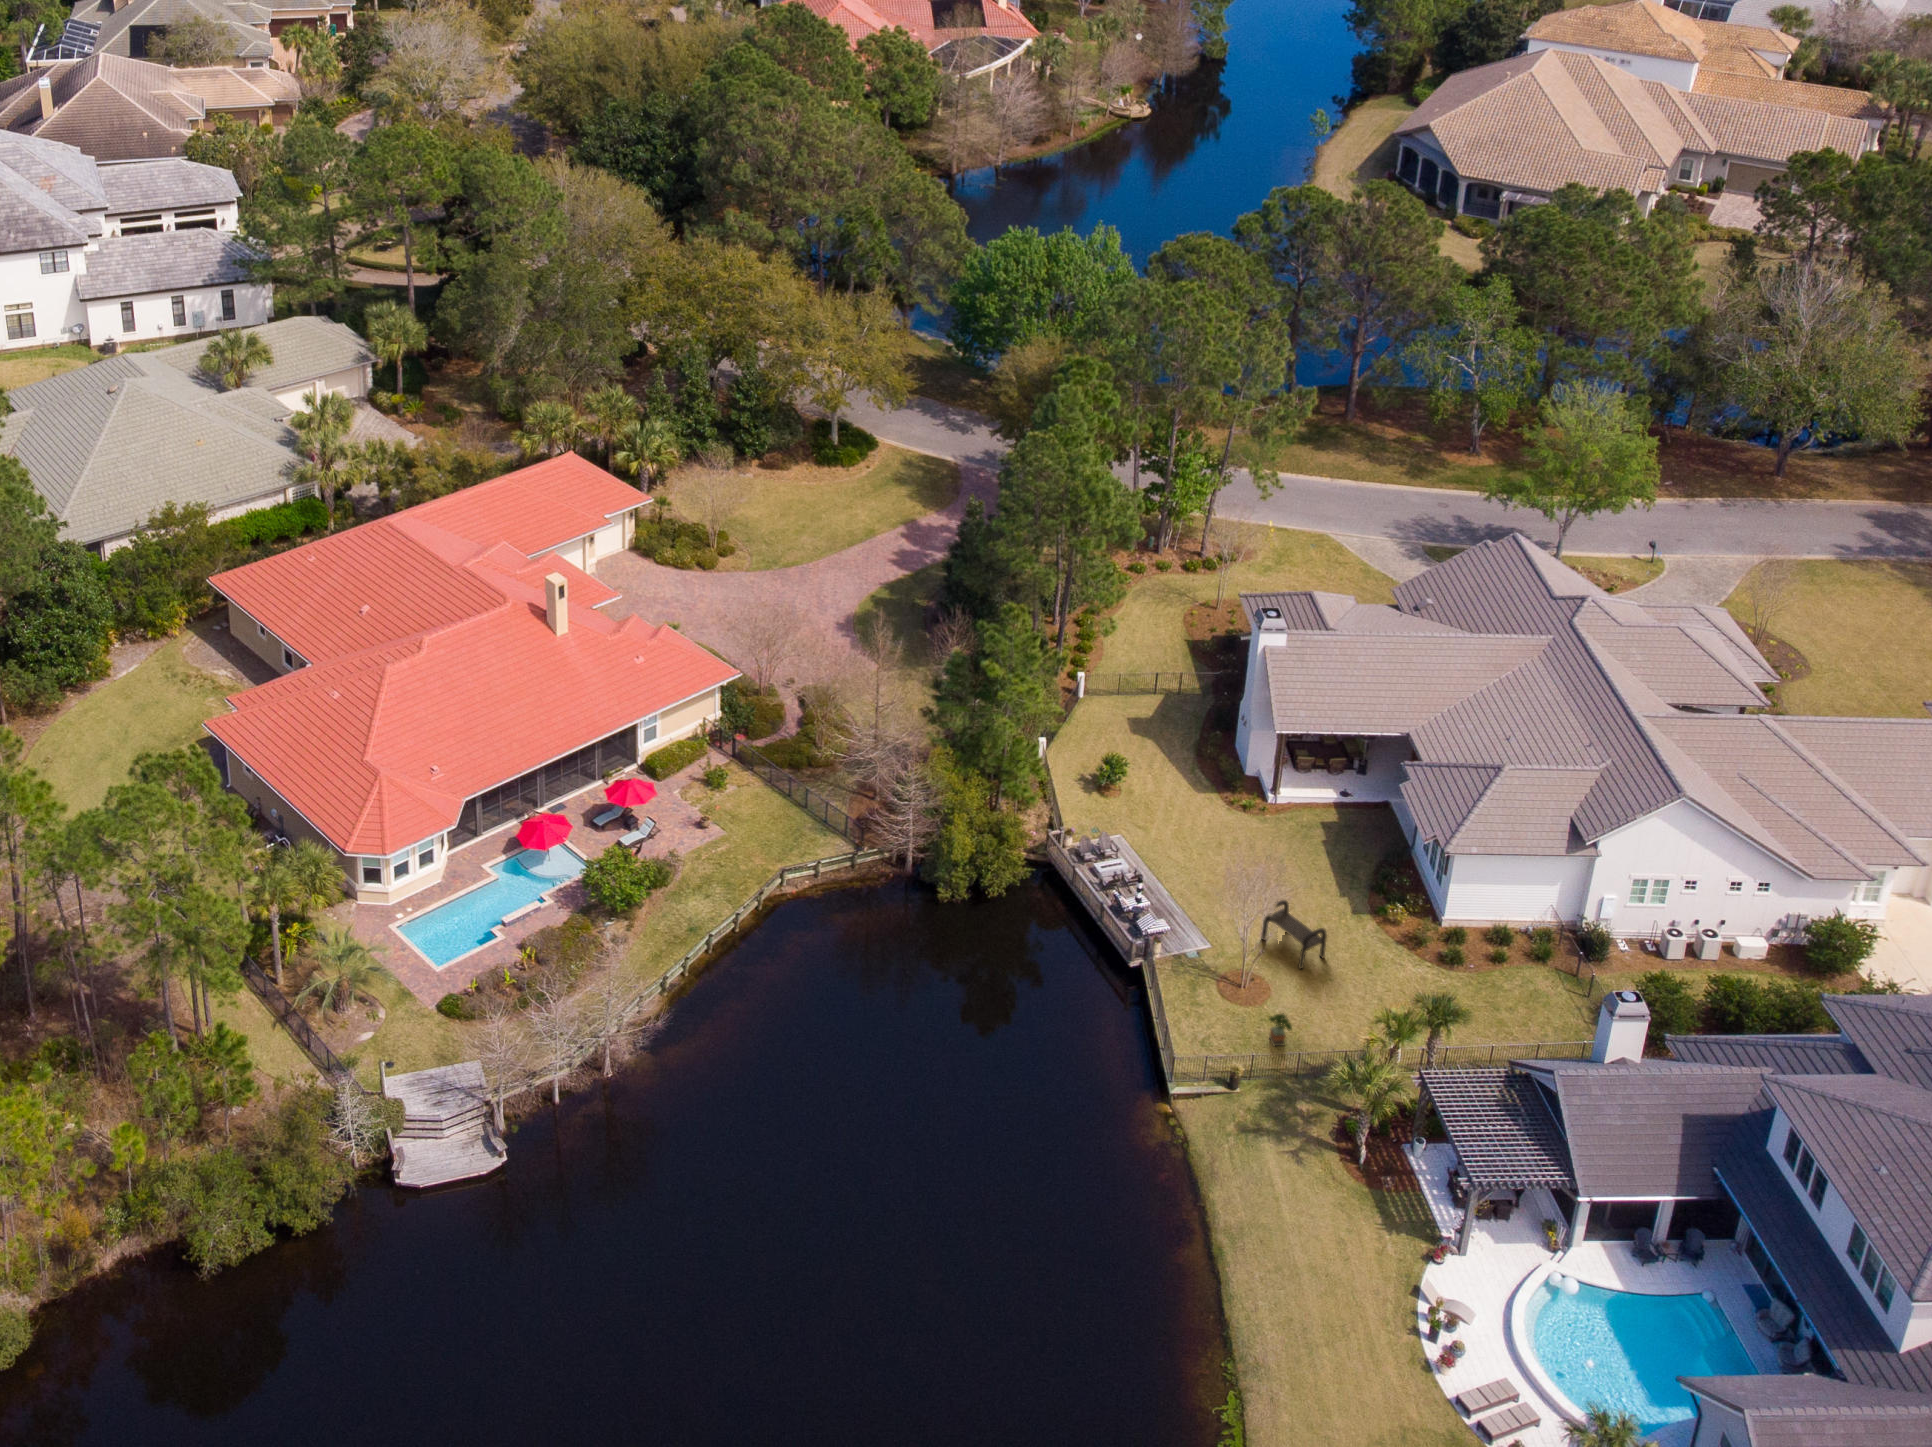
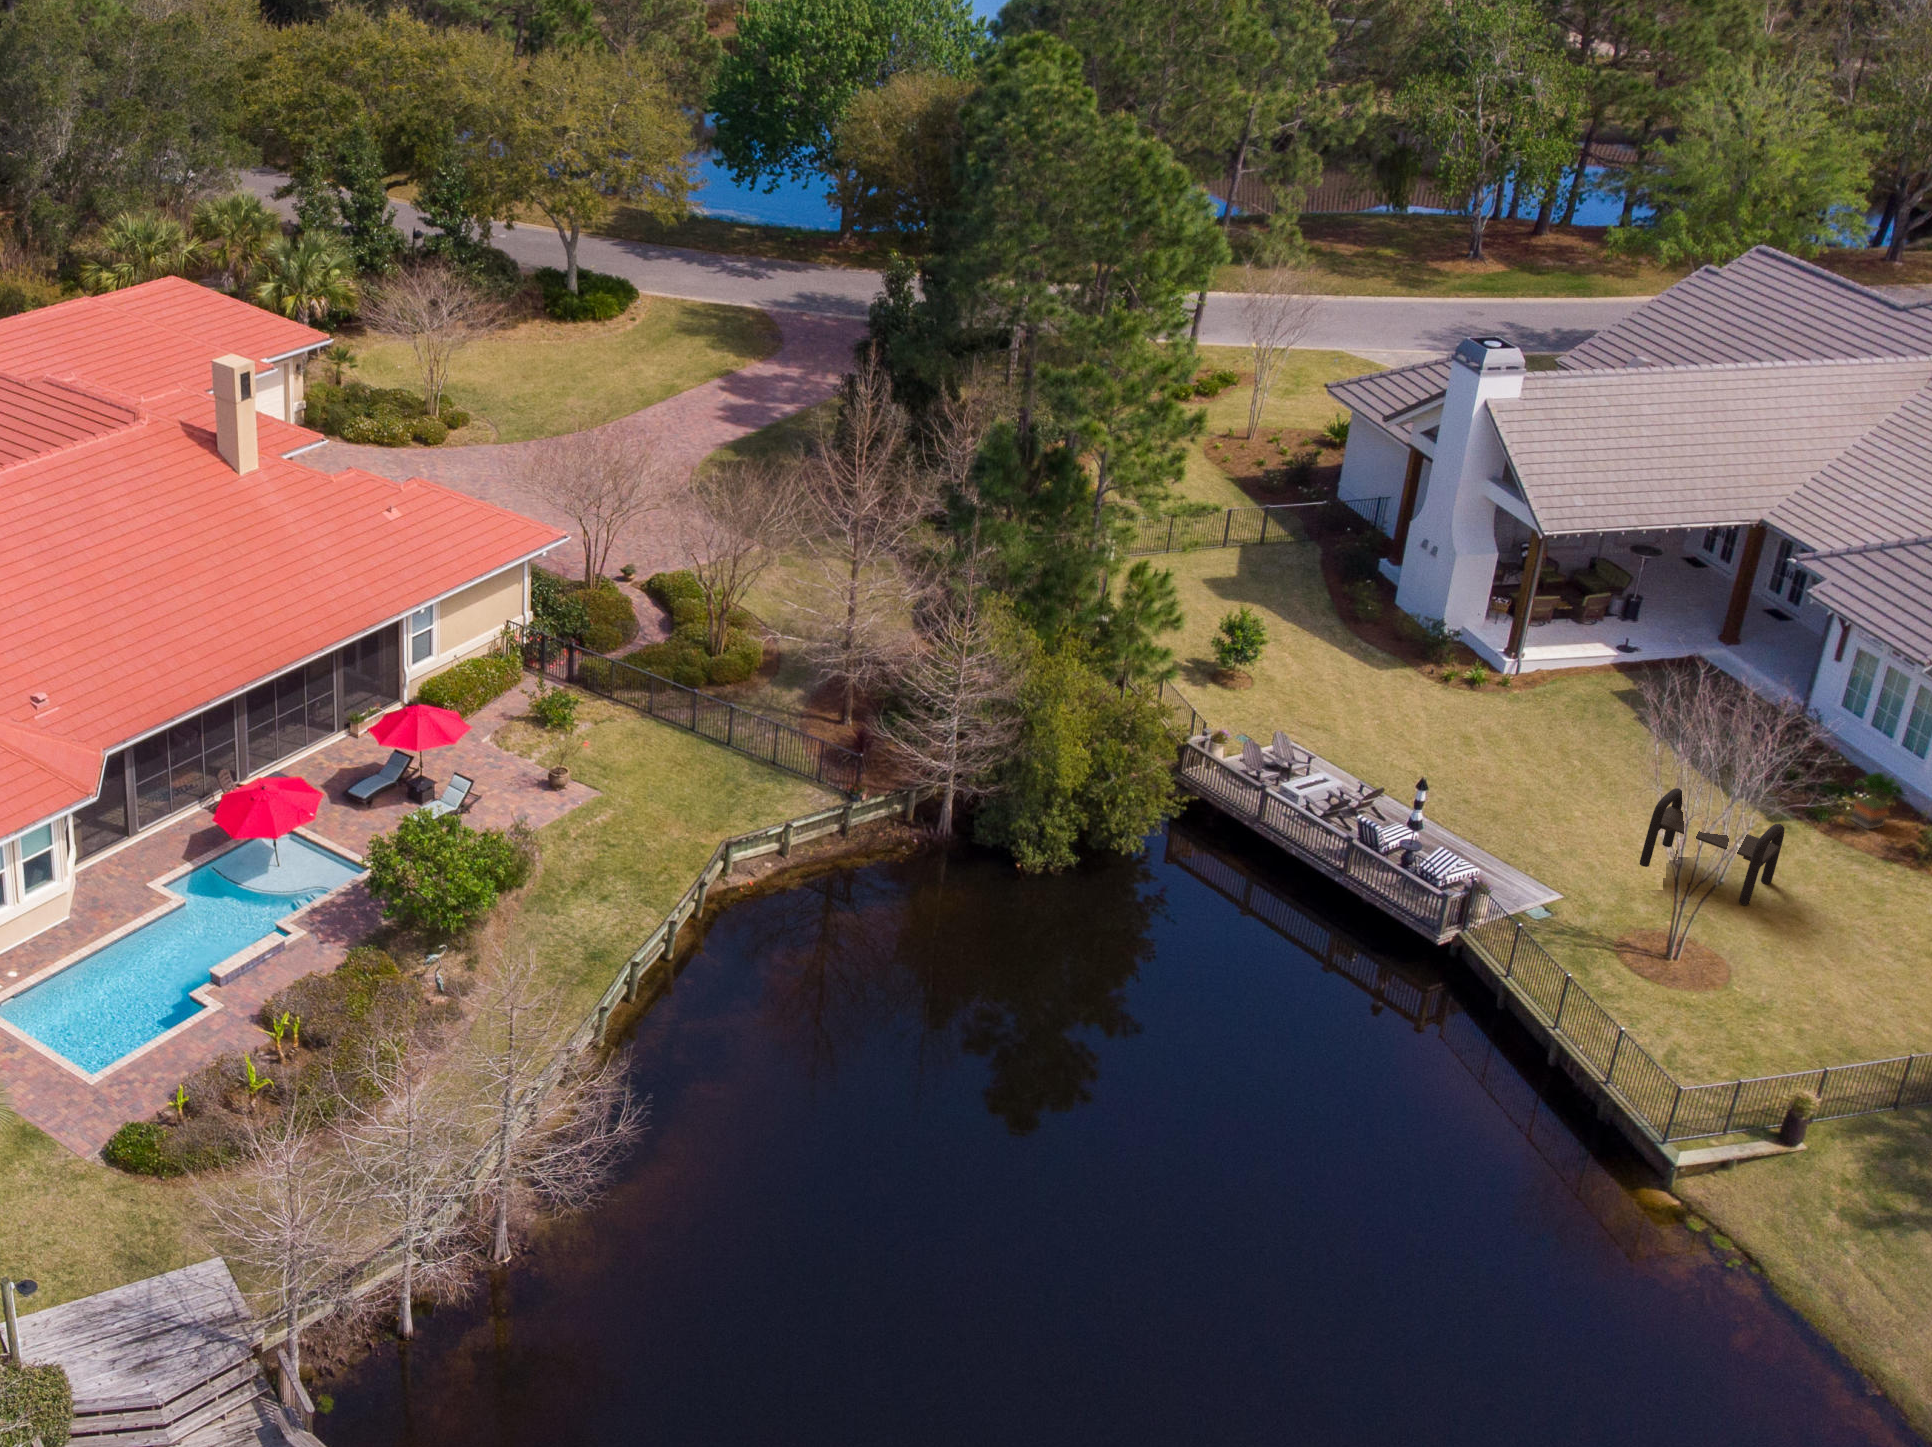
potted tree: present [1269,1013,1292,1046] -> present [1851,773,1905,829]

